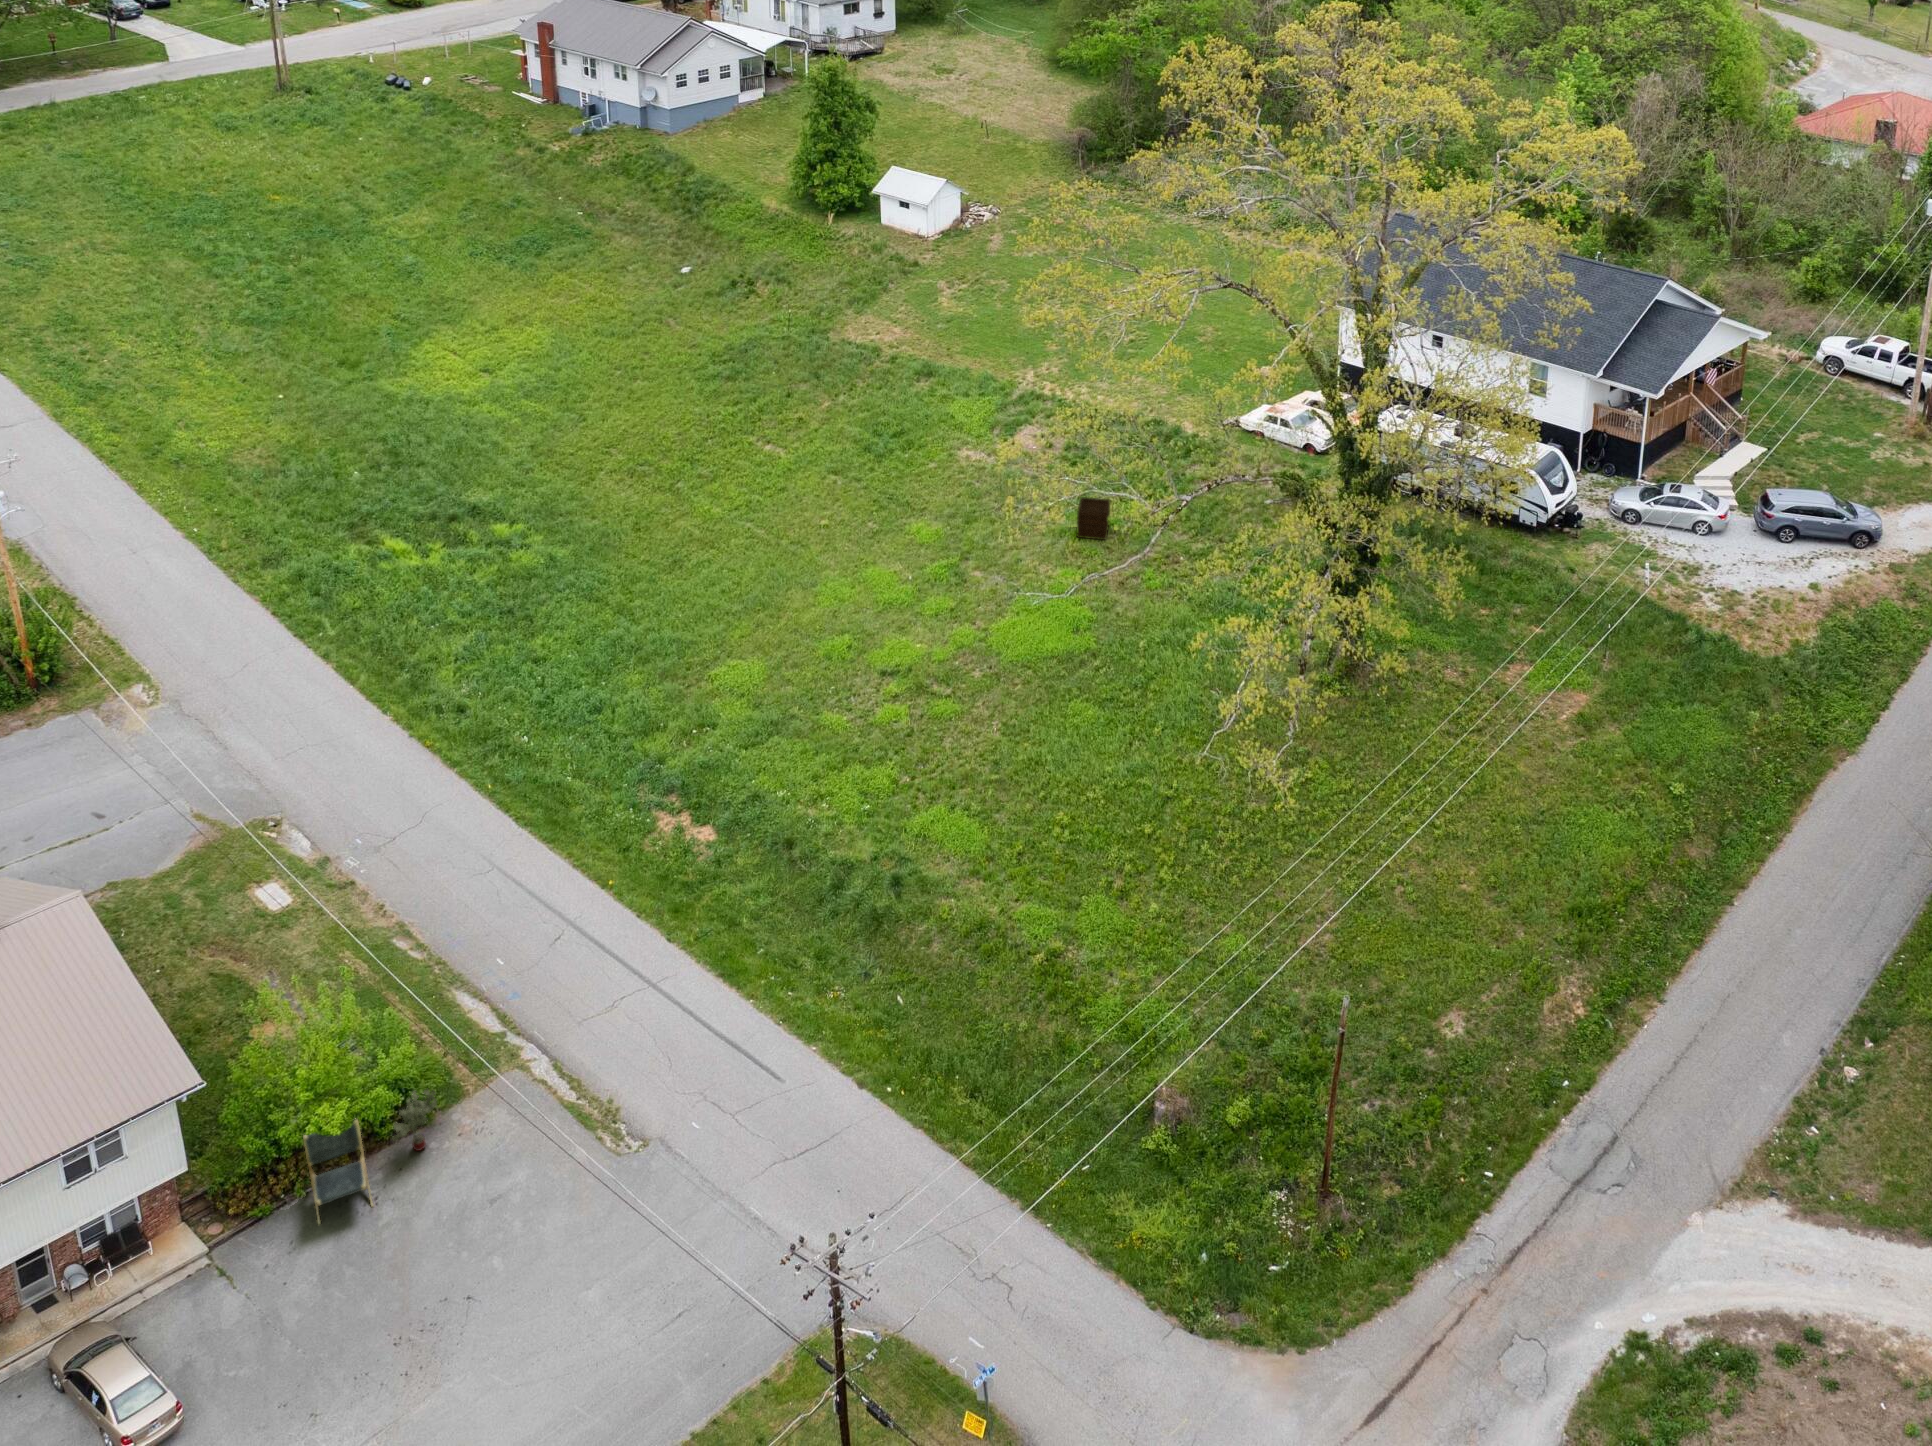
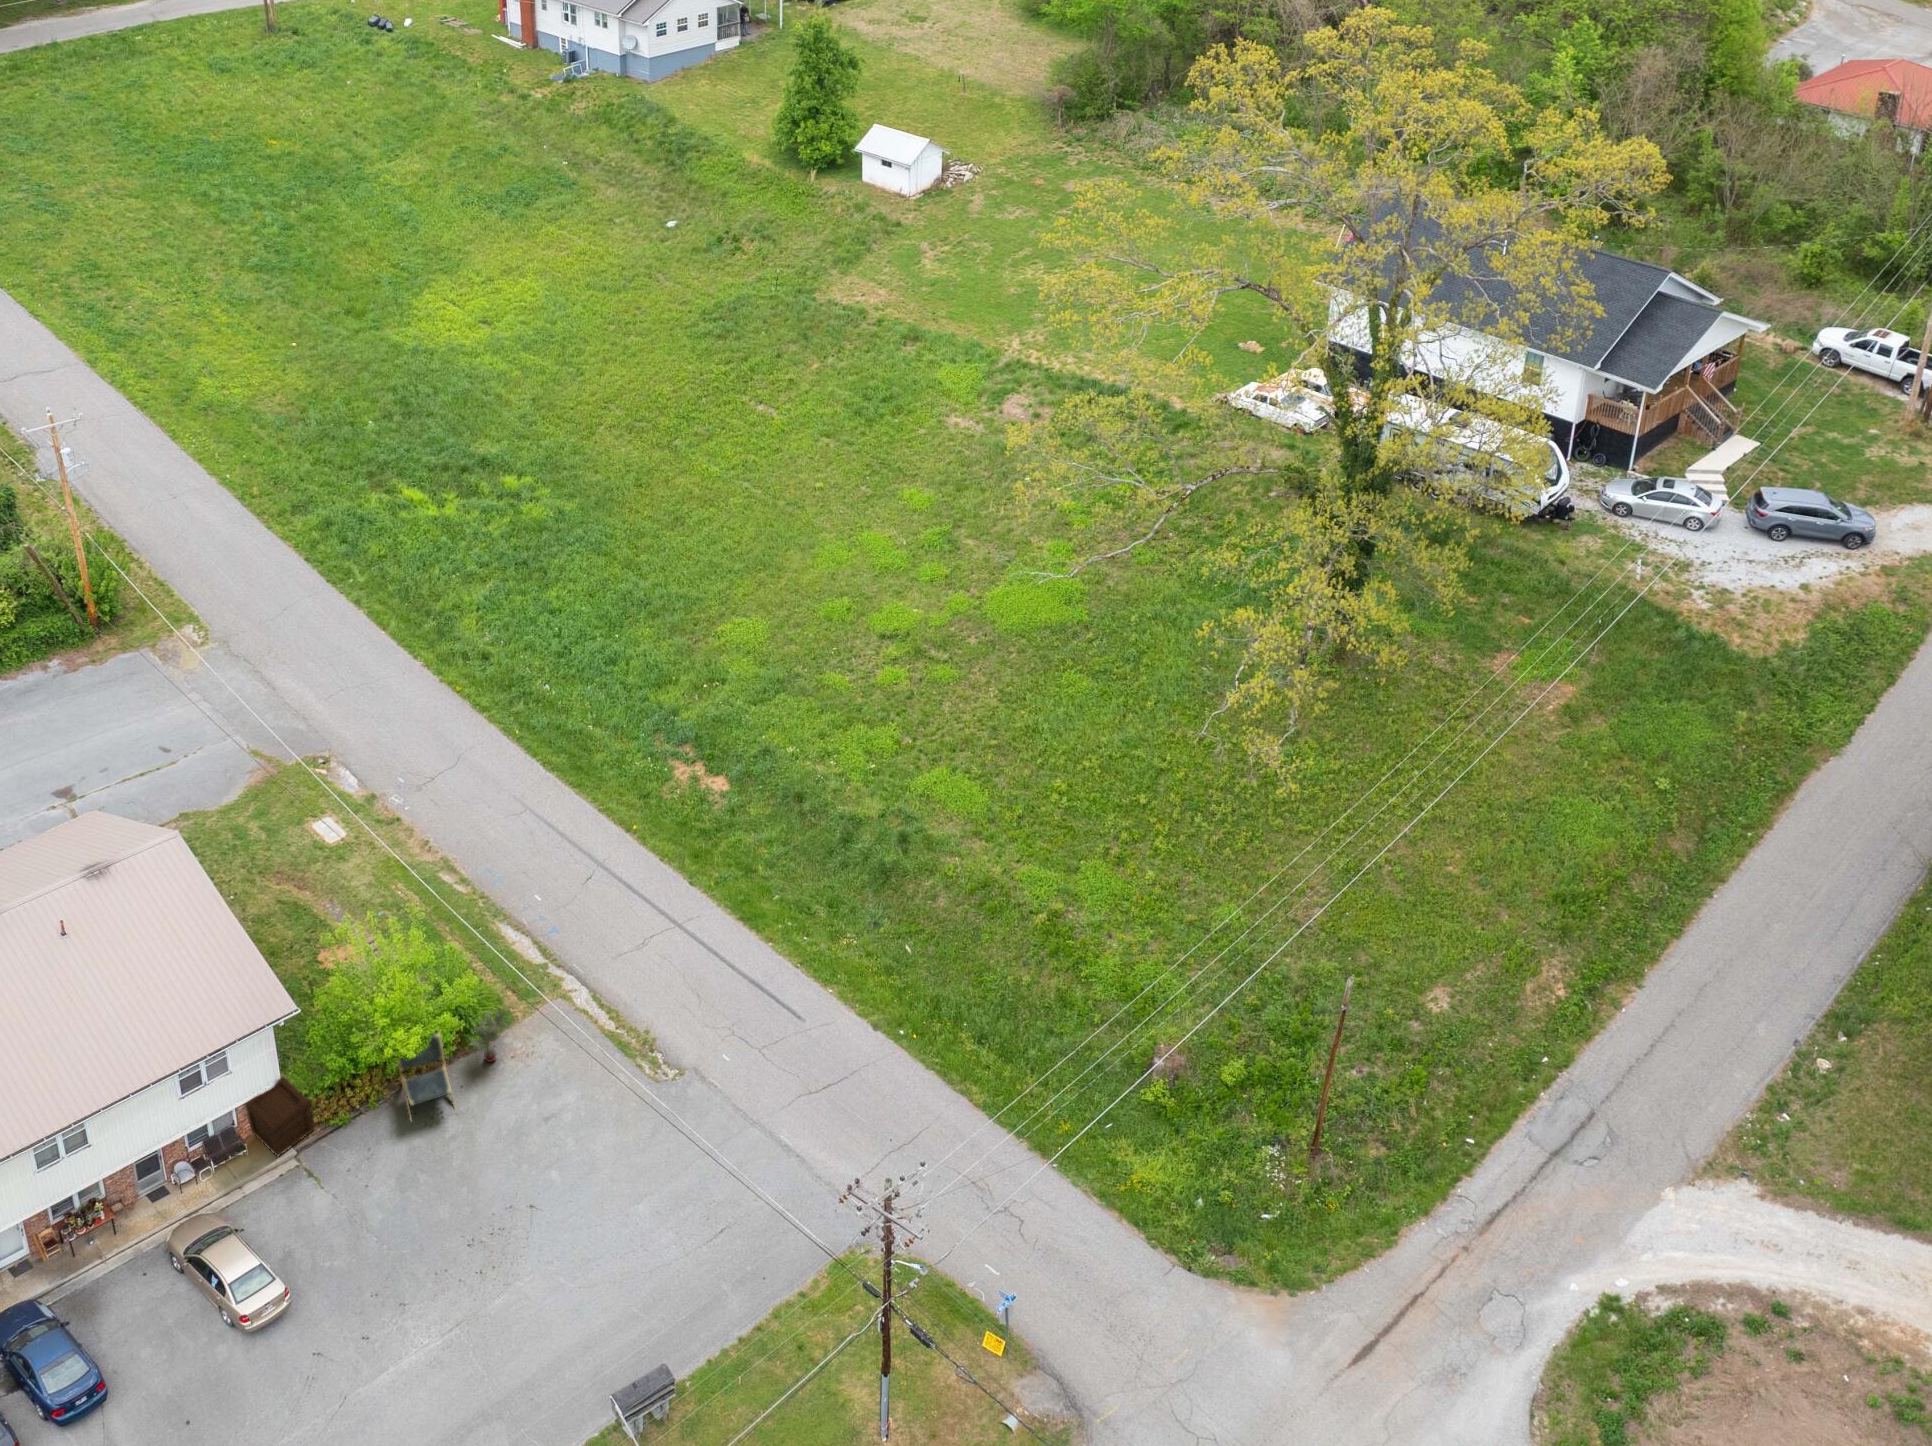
wooden crate: present [1076,497,1110,540] -> present [245,1076,315,1157]

